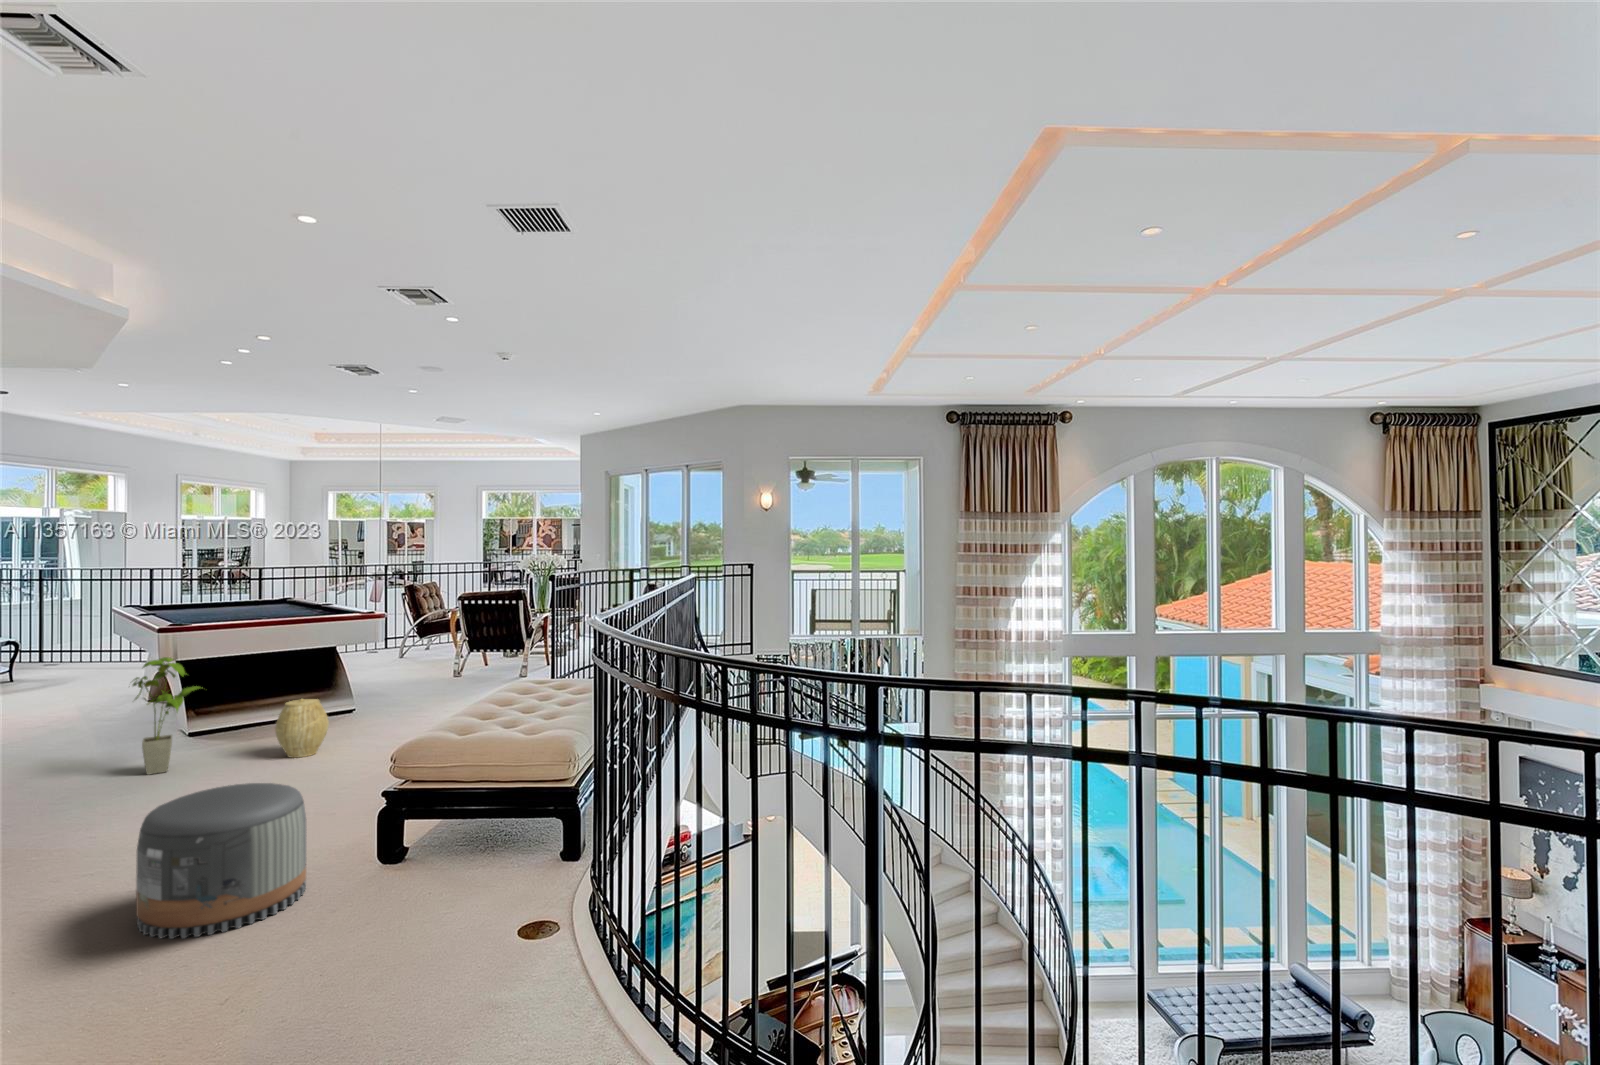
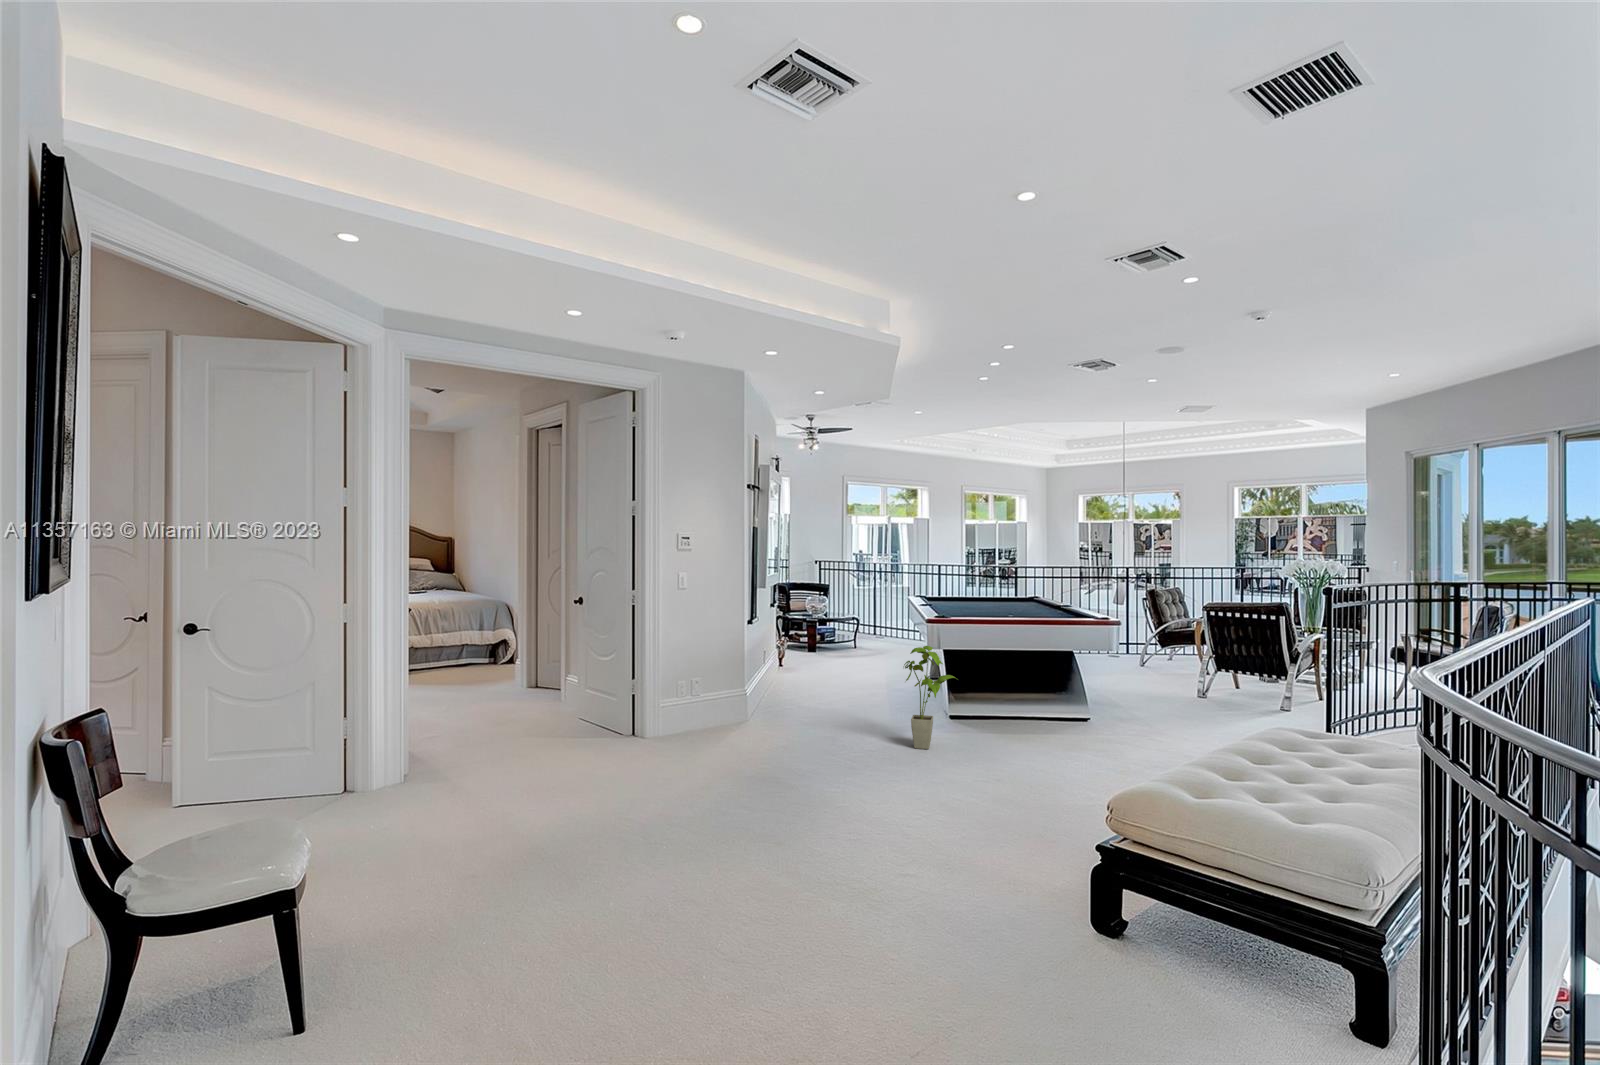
woven basket: present [275,699,329,758] -> none [1012,702,1060,762]
pouf: present [136,783,306,939] -> none [869,794,1013,959]

